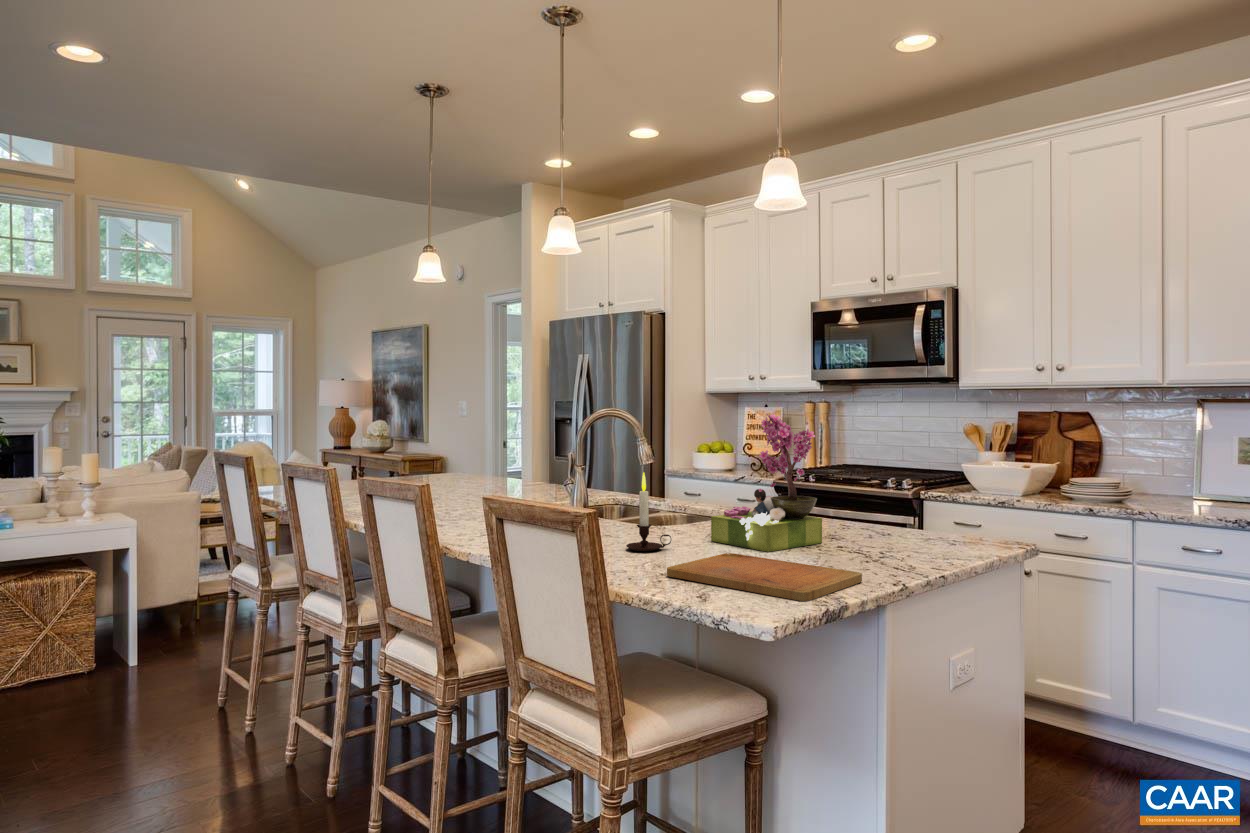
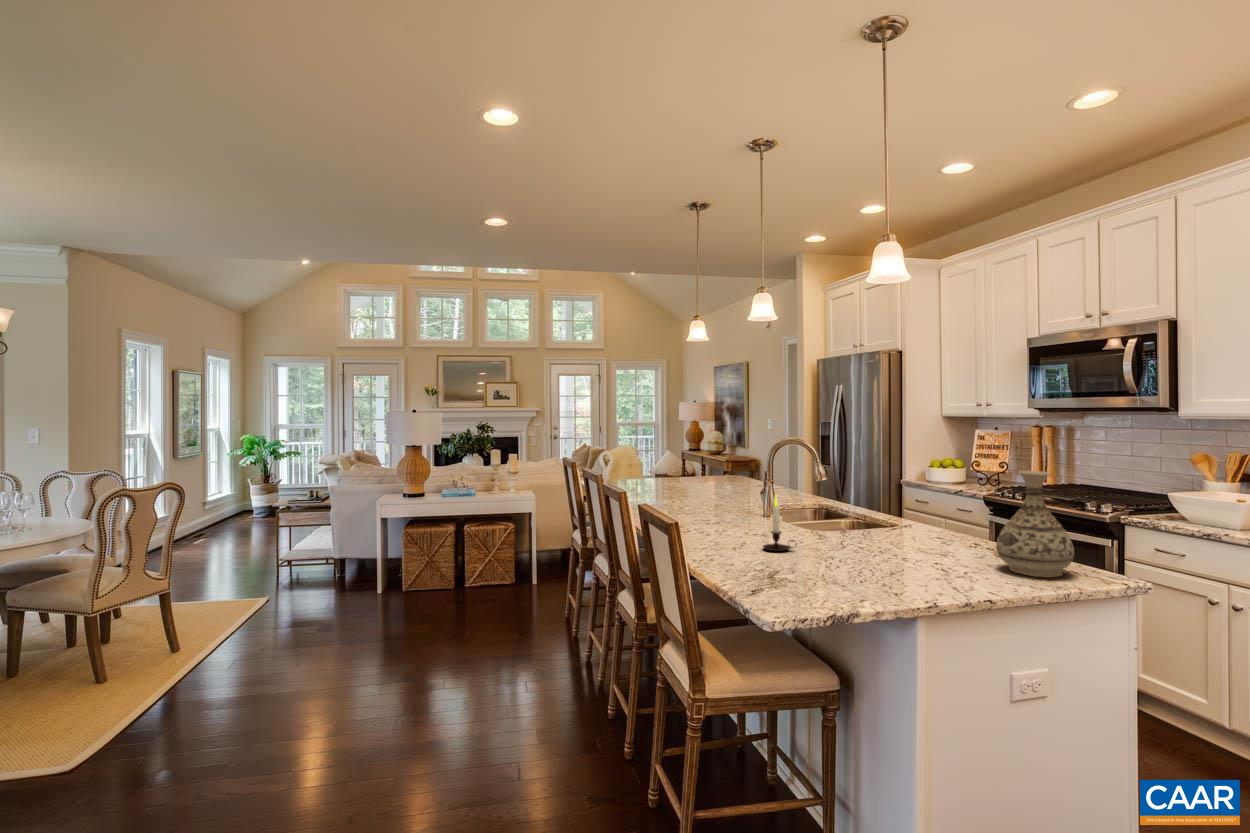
flower arrangement: present [711,414,822,552] -> none [837,449,928,562]
vase: none [898,430,977,549] -> present [996,471,1074,577]
cutting board: present [667,553,862,601] -> none [759,560,902,604]

